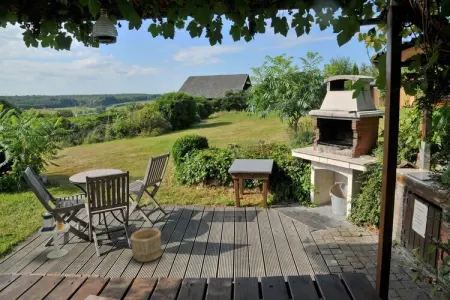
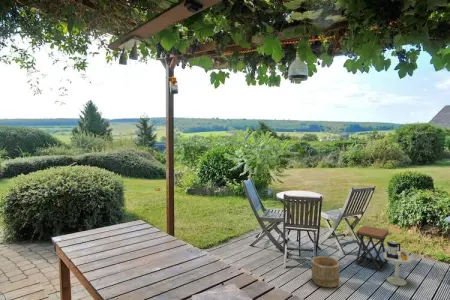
stool: none [165,189,193,230] -> present [356,226,389,272]
side table: present [39,213,70,259] -> present [383,241,412,286]

